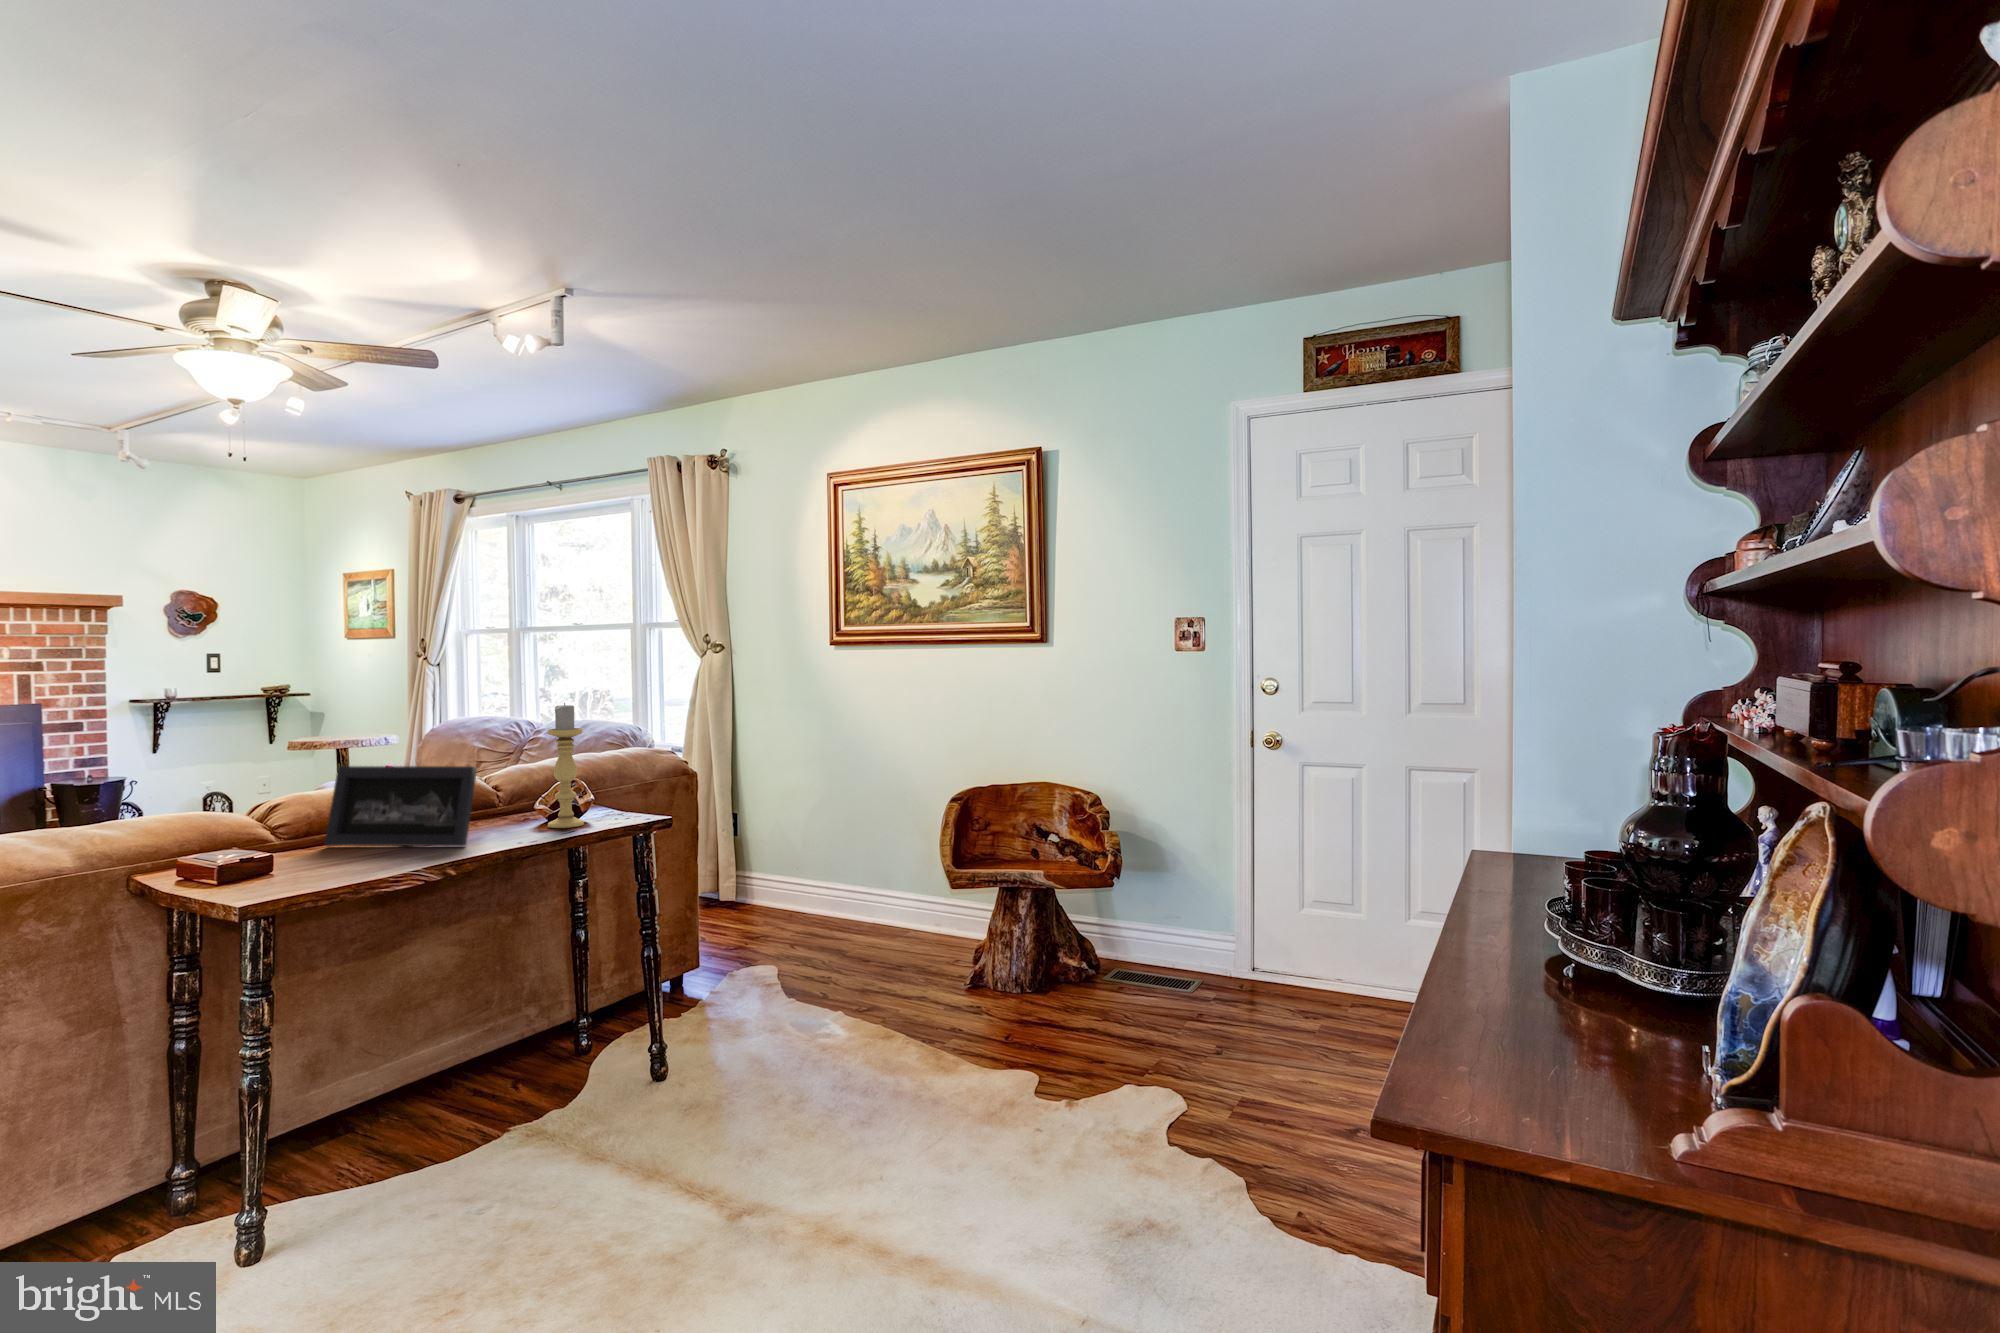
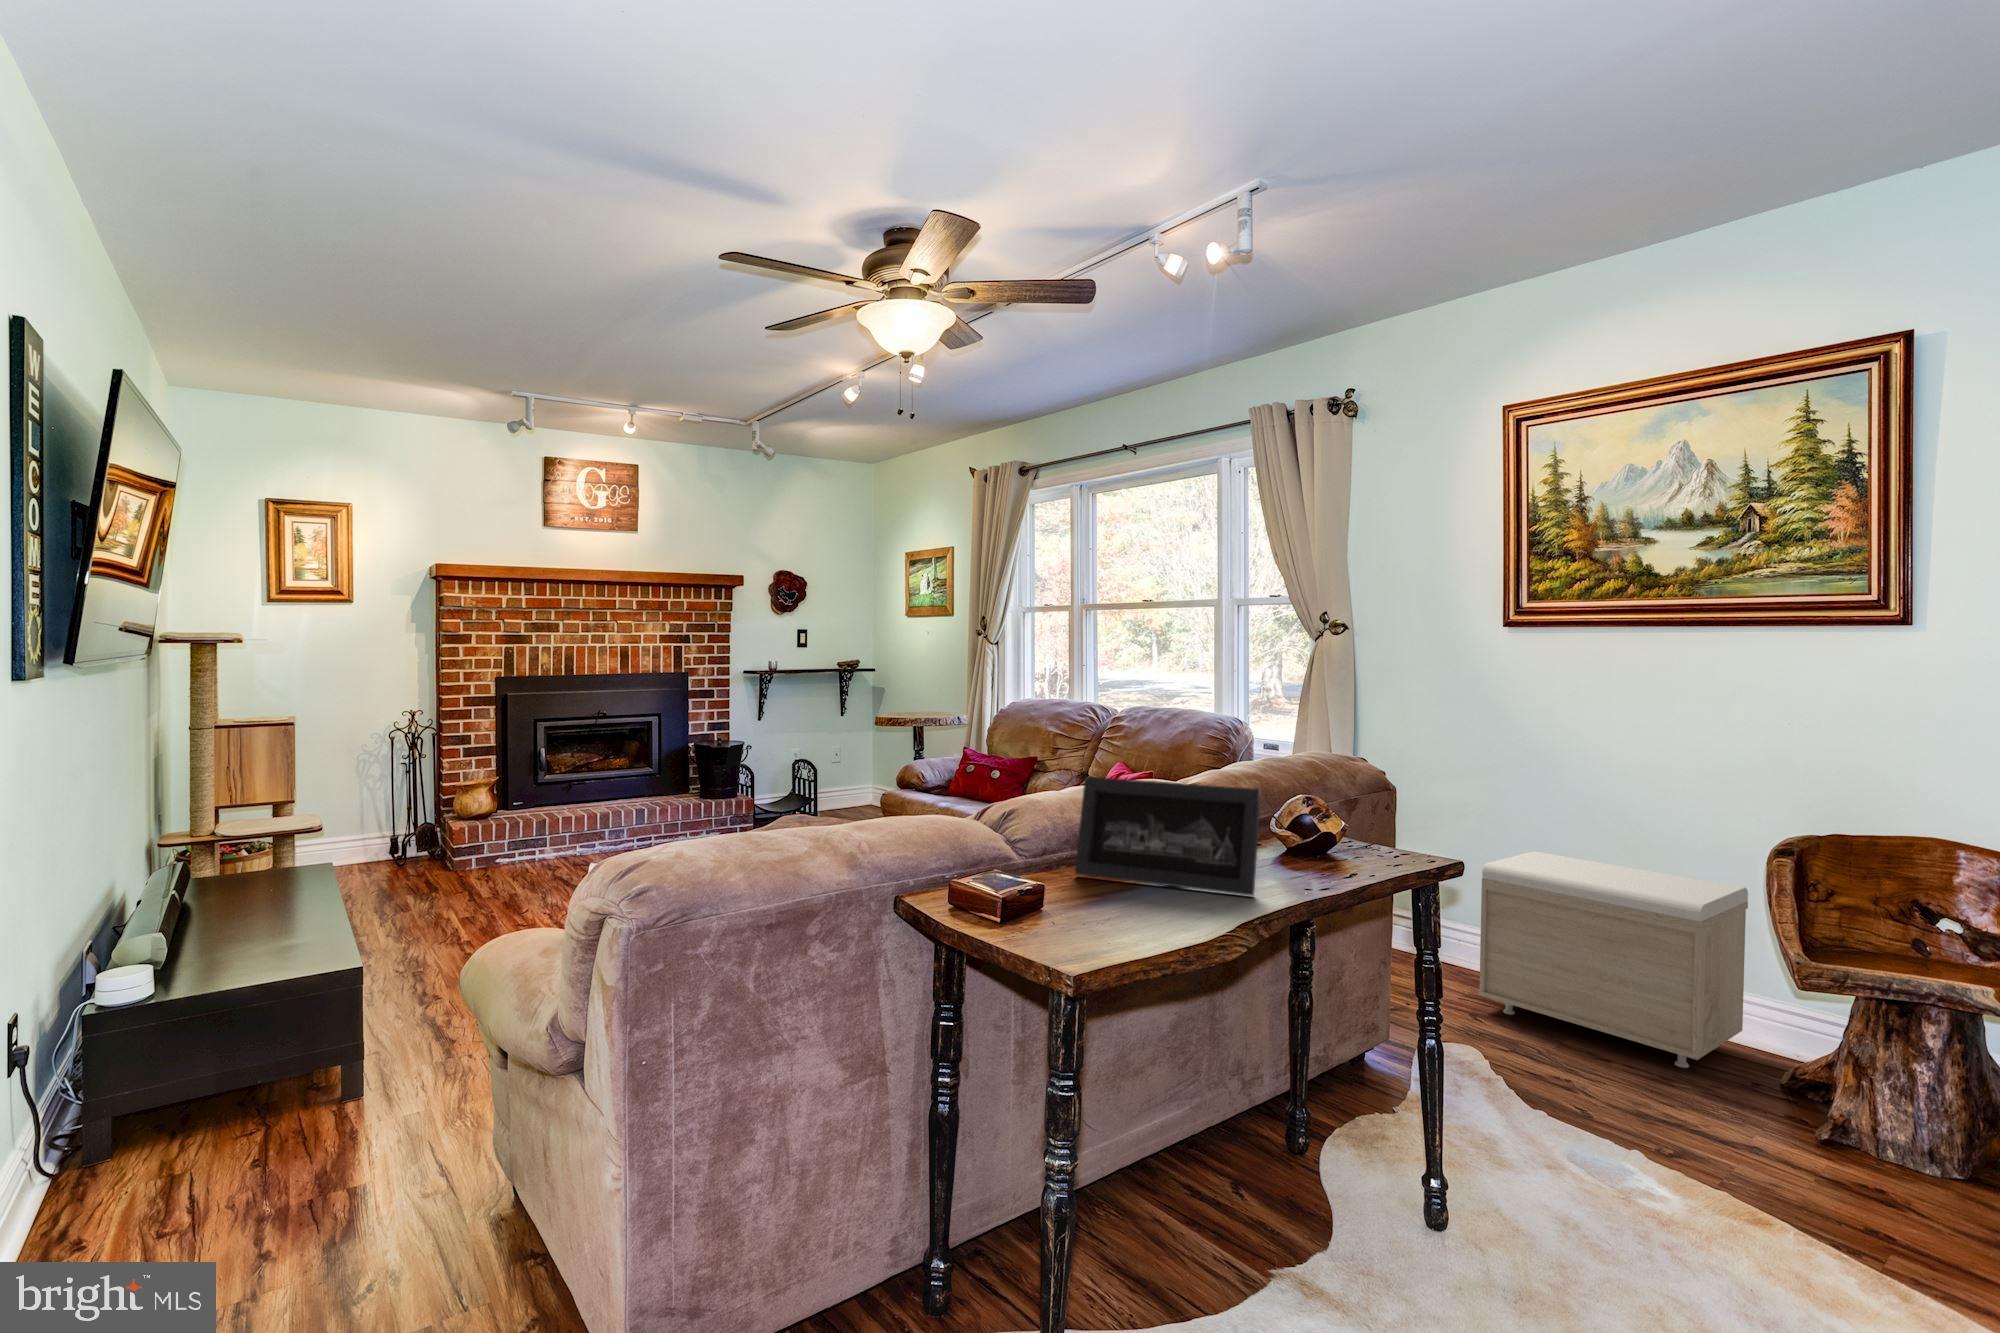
candle holder: present [548,703,584,828] -> none [1312,704,1359,873]
storage bench: none [798,819,970,962] -> present [1479,851,1748,1068]

